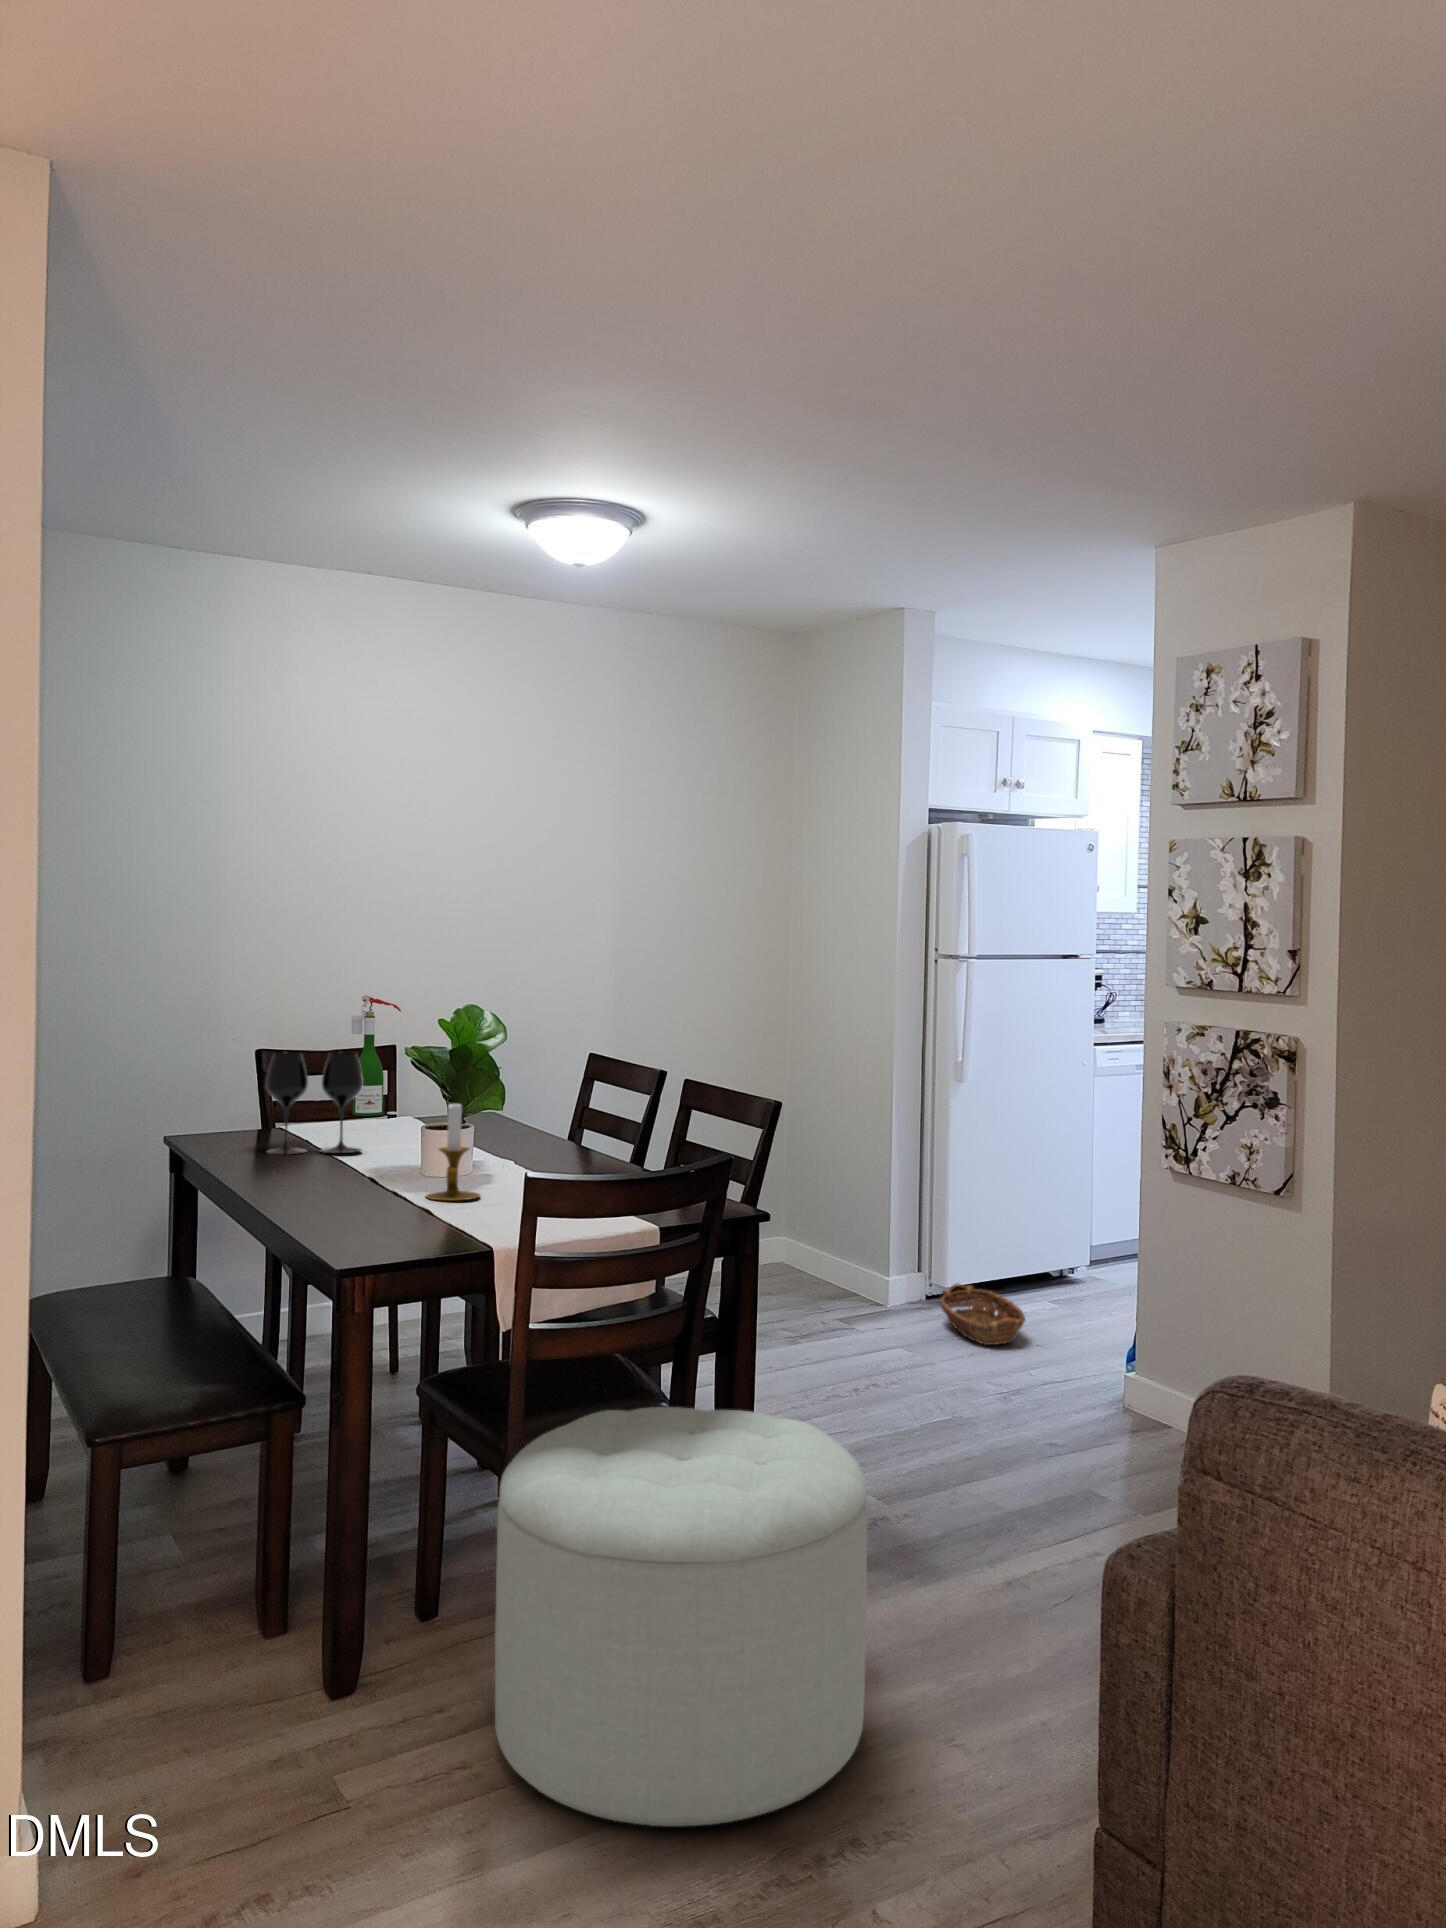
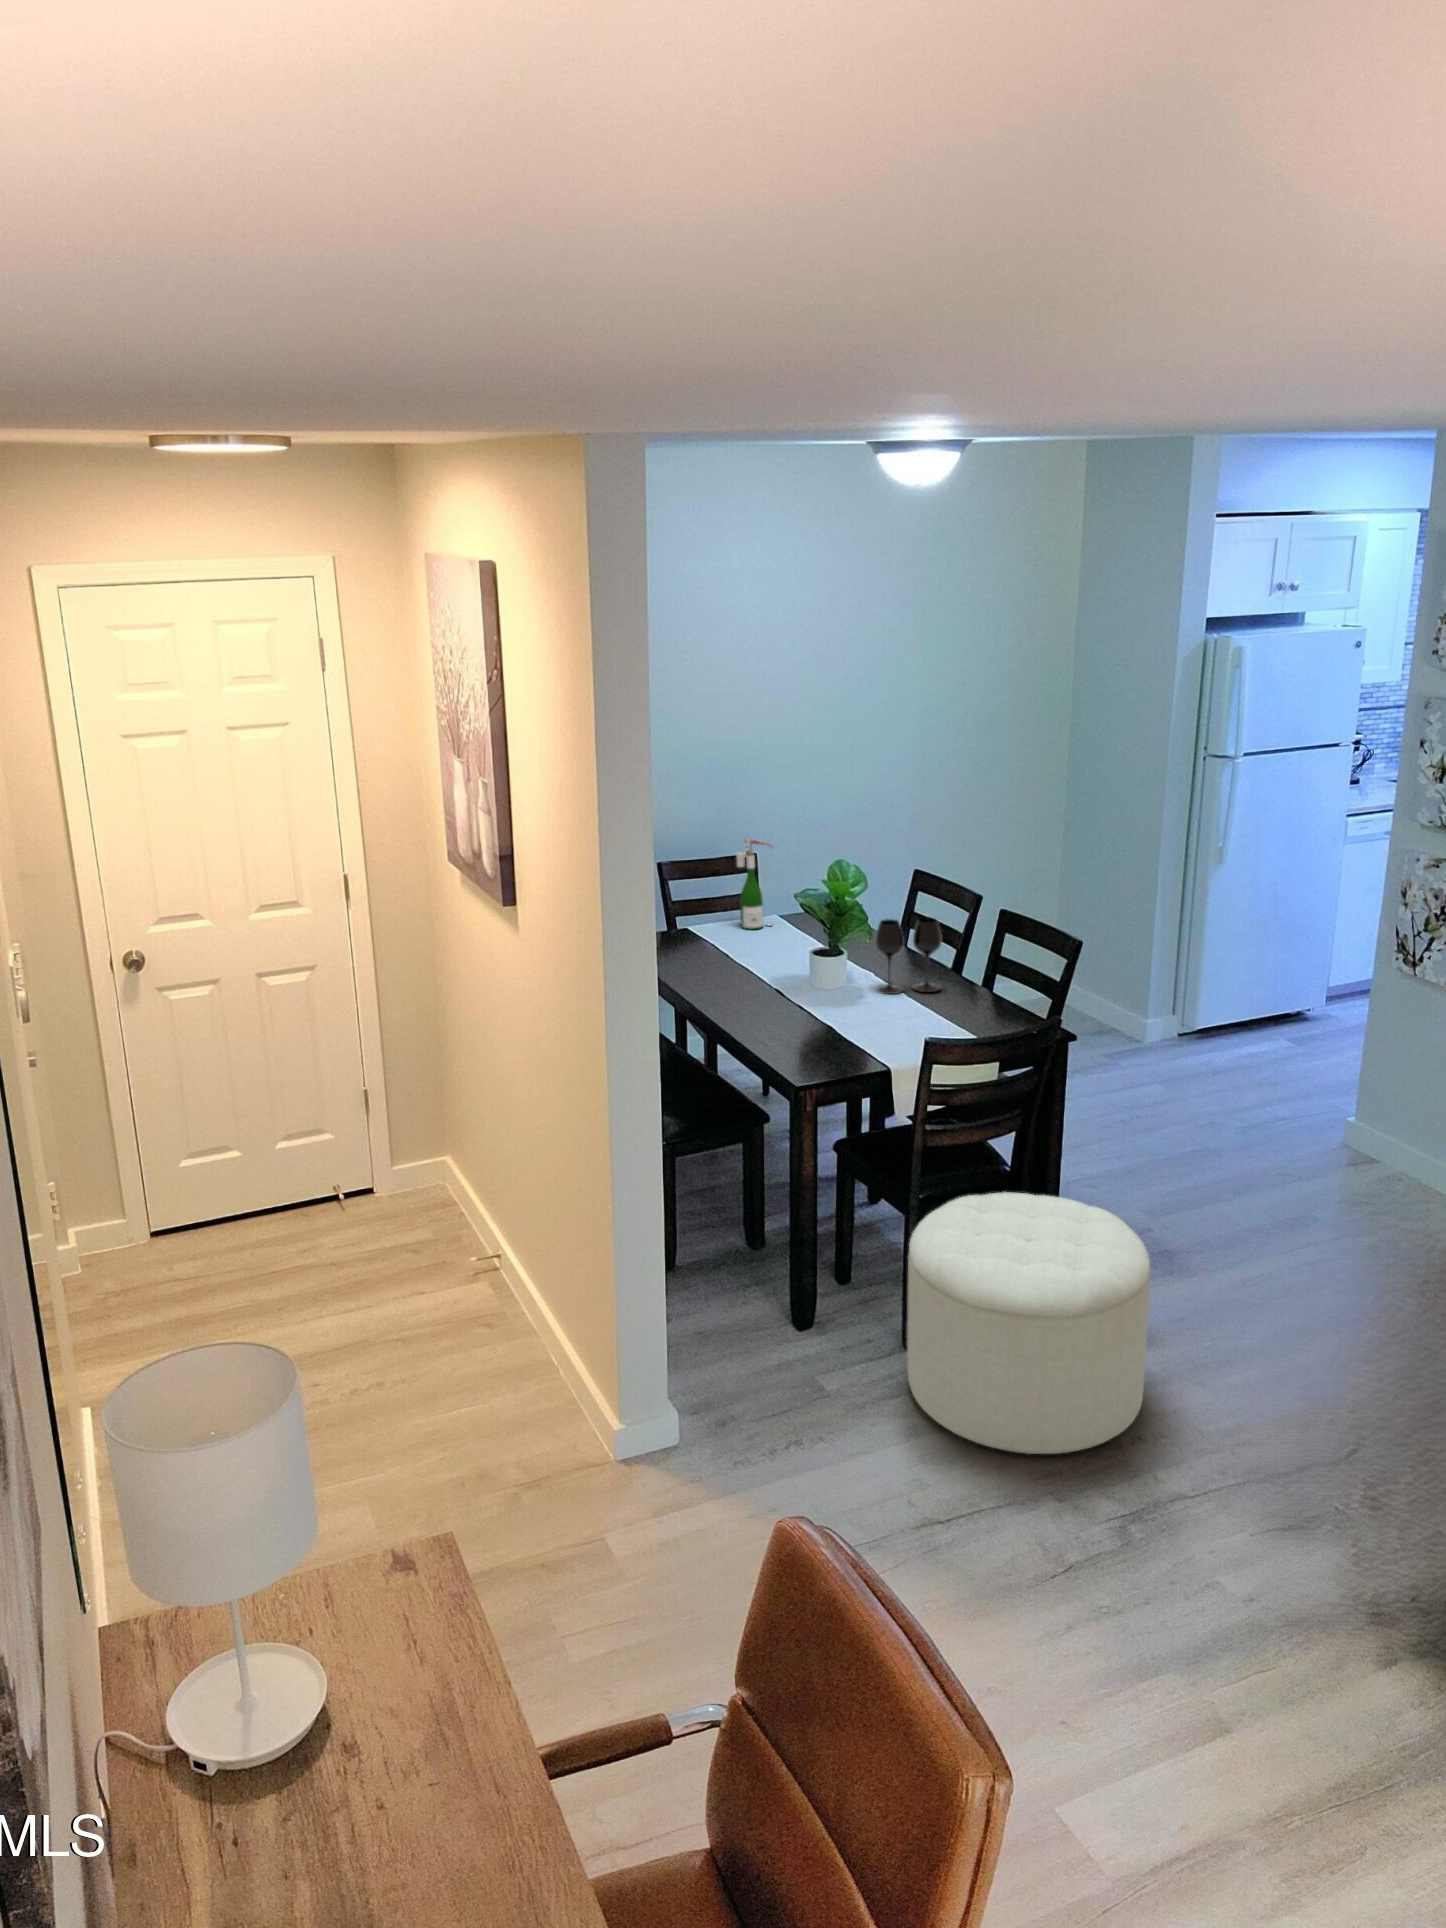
wine glass: present [266,1052,363,1155] -> present [875,917,942,994]
candlestick: present [426,1104,480,1201] -> none [834,980,872,1049]
basket: present [939,1284,1025,1345] -> none [1177,1023,1288,1085]

